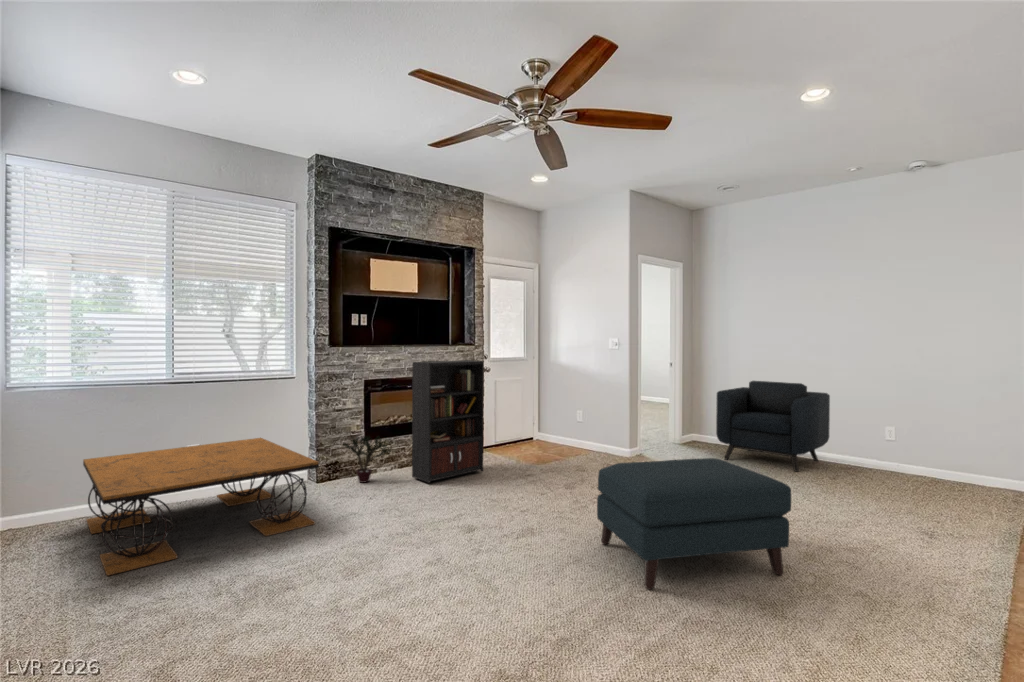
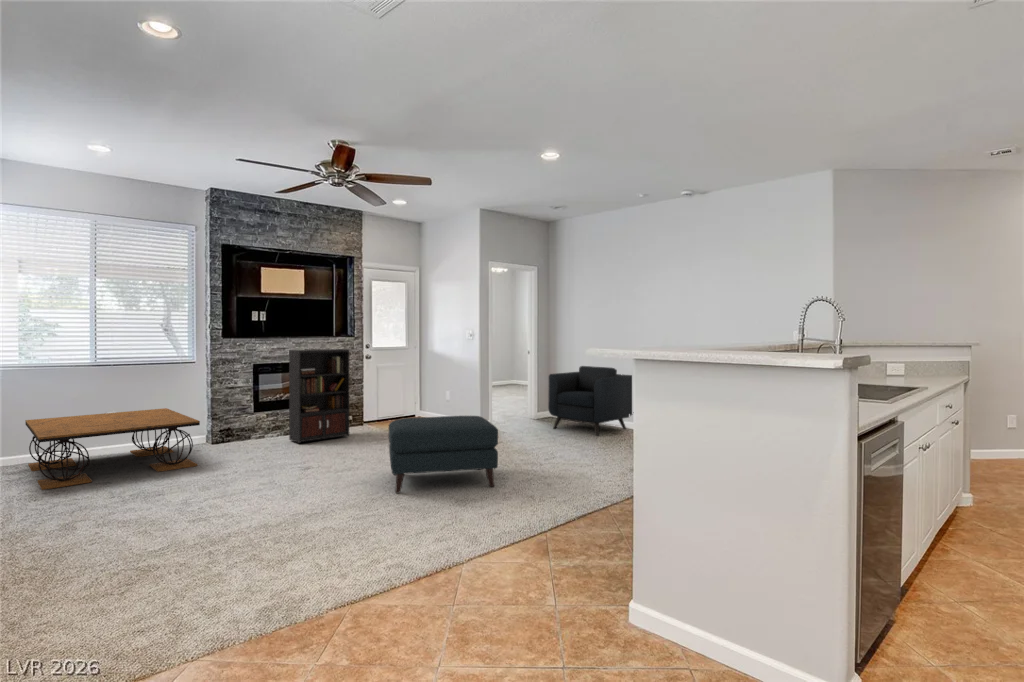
potted plant: present [344,436,389,483] -> none [232,406,271,444]

